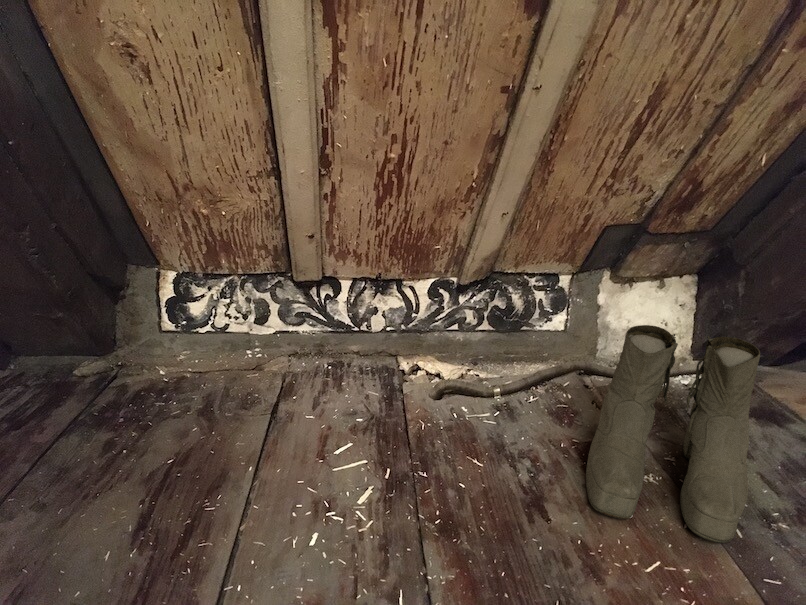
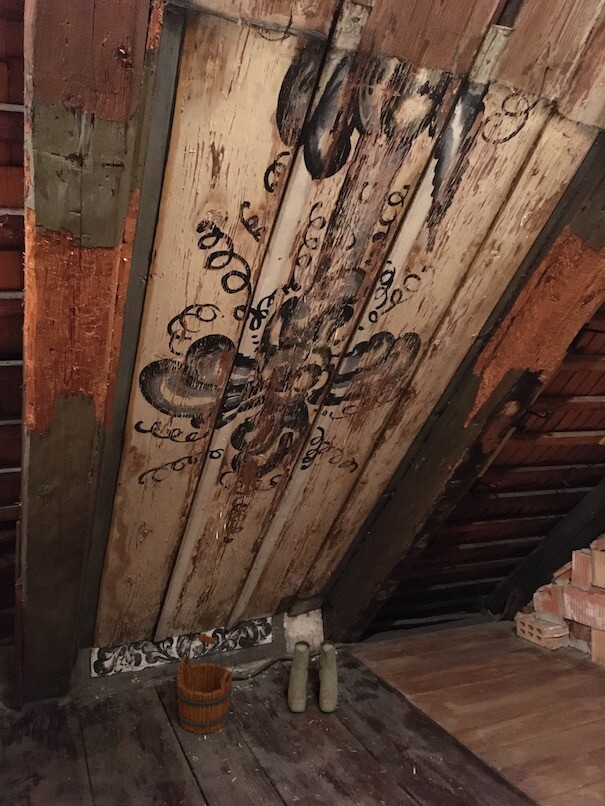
wooden bucket: none [265,242,424,517] -> present [176,634,232,734]

